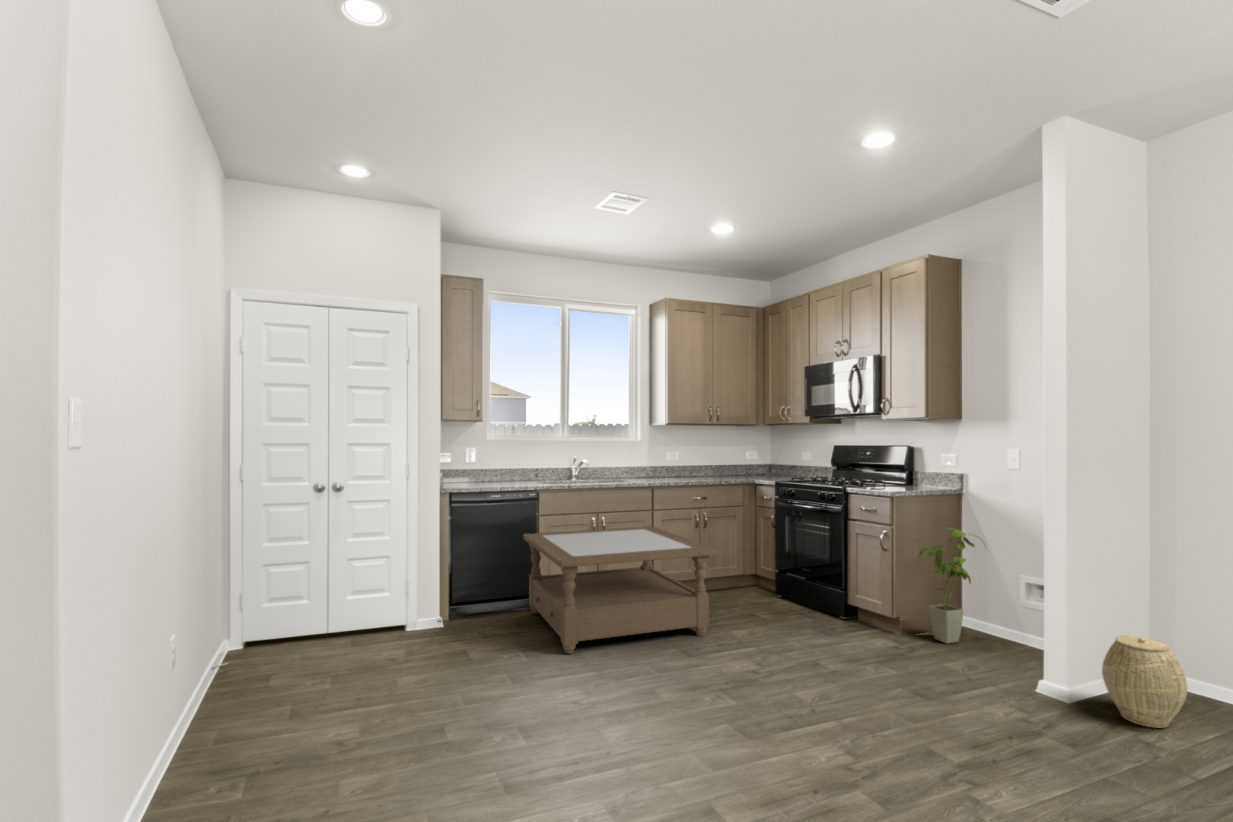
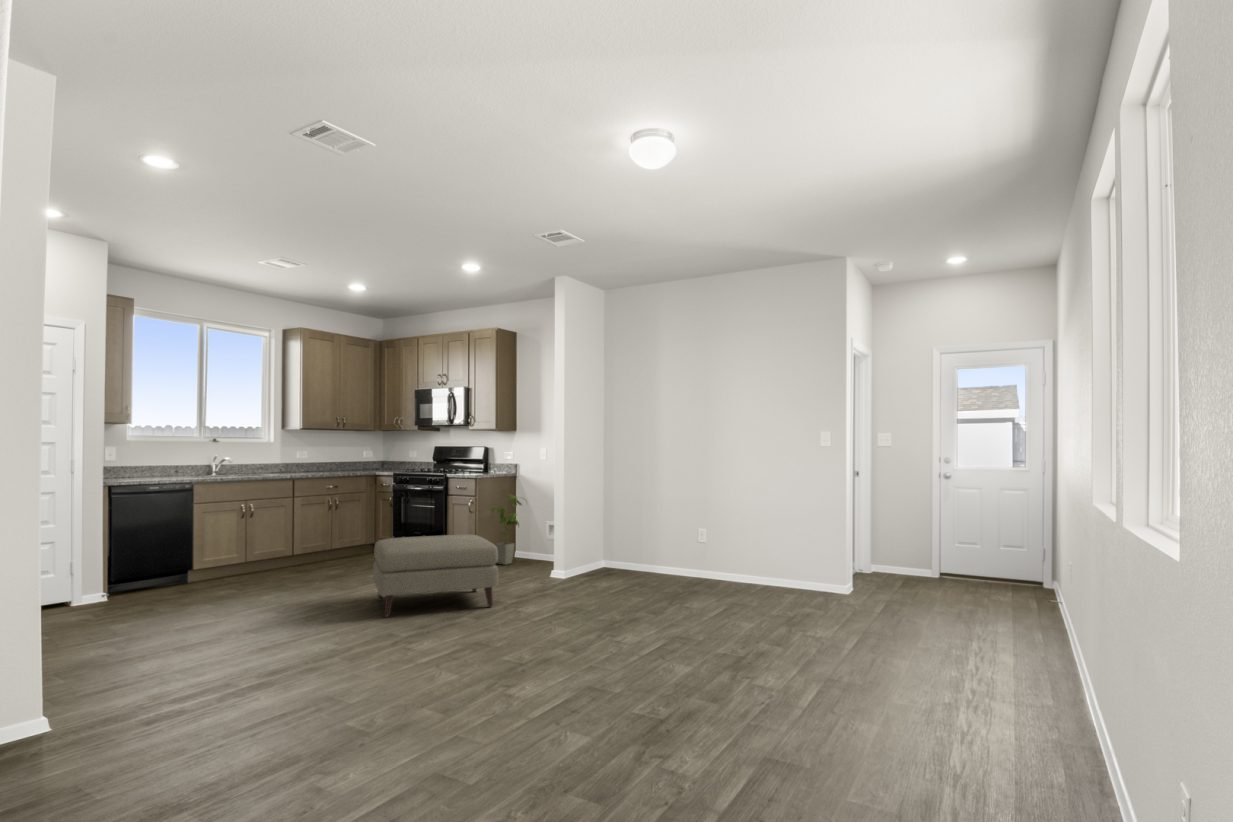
coffee table: present [523,526,716,654] -> none [182,511,361,599]
ottoman: none [698,602,924,778] -> present [373,535,498,617]
woven basket: present [1102,636,1187,728] -> none [577,537,609,578]

